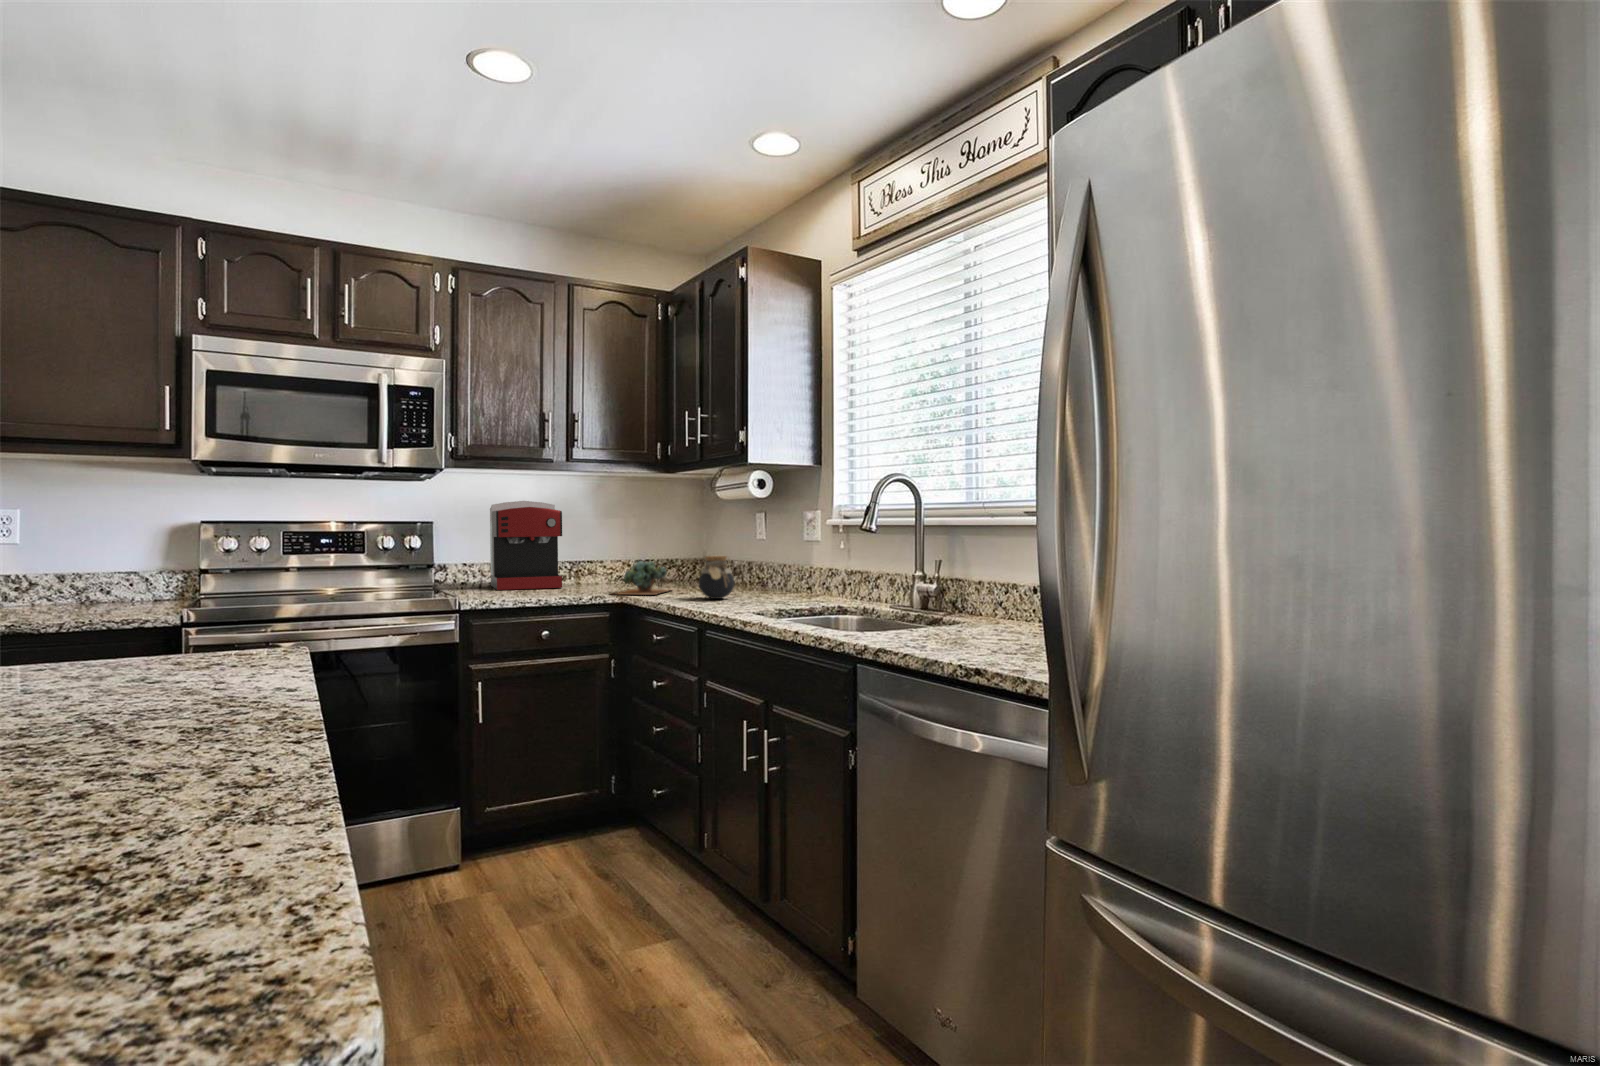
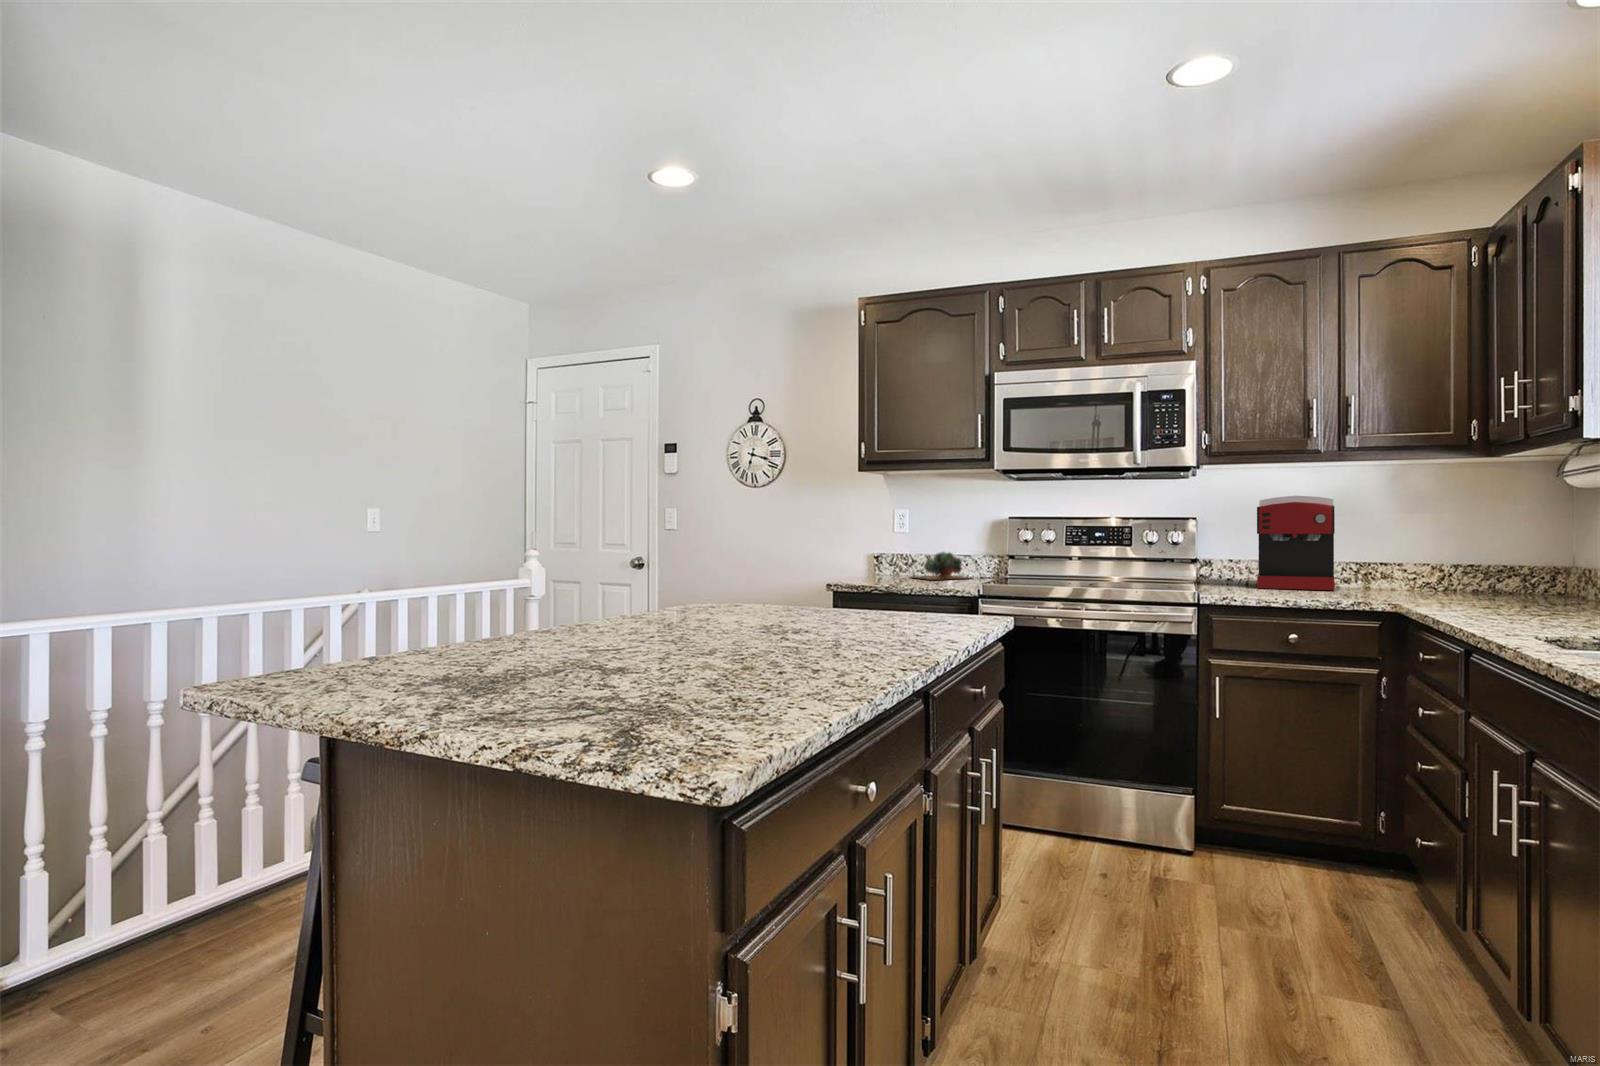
jar: present [699,556,734,599] -> none [1494,561,1554,617]
succulent plant: present [612,561,669,595] -> present [917,552,967,580]

